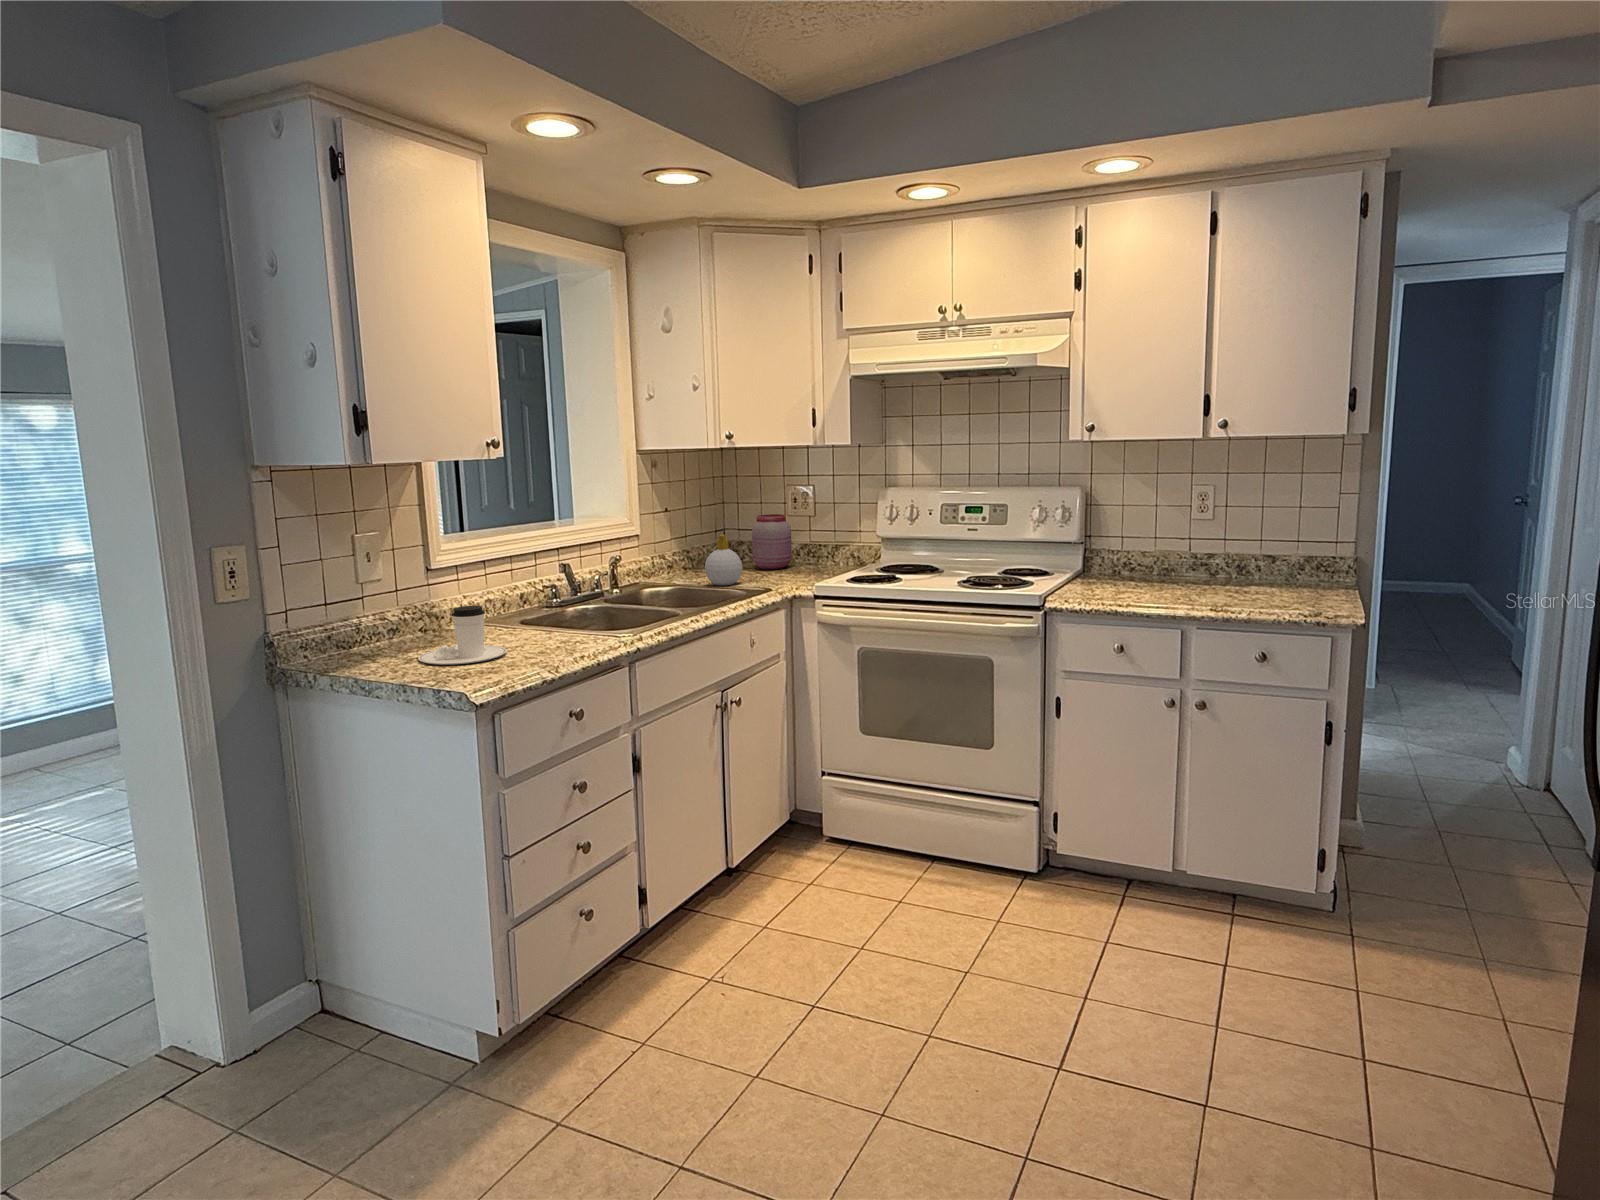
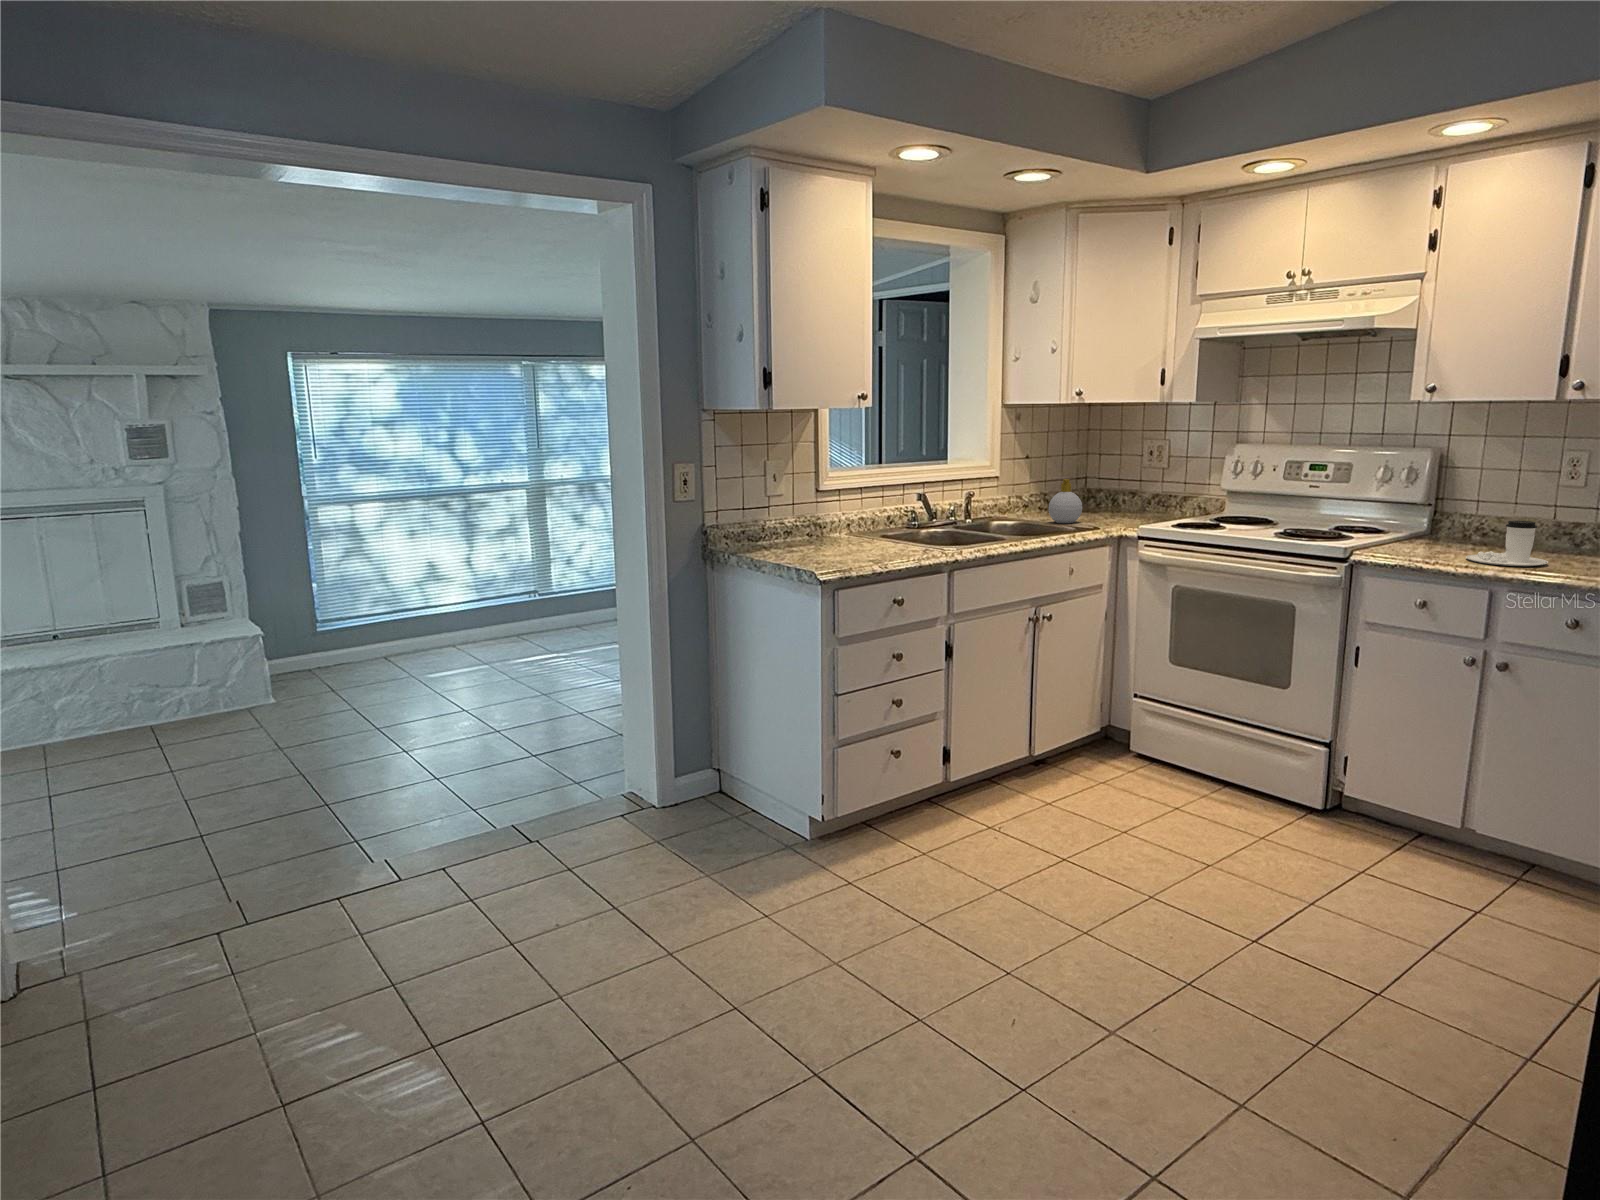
jar: present [752,514,792,569] -> none [1103,465,1141,514]
coffee cup: present [418,606,507,665] -> present [1466,521,1548,566]

